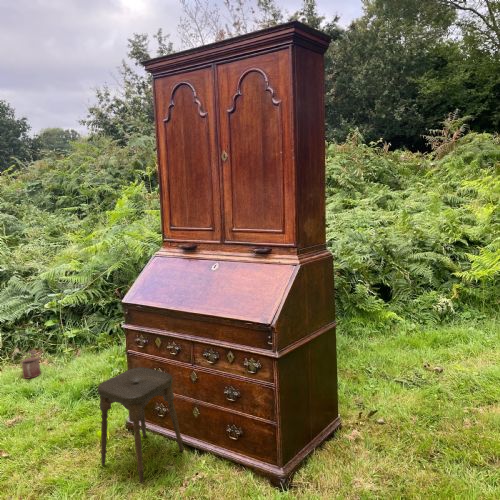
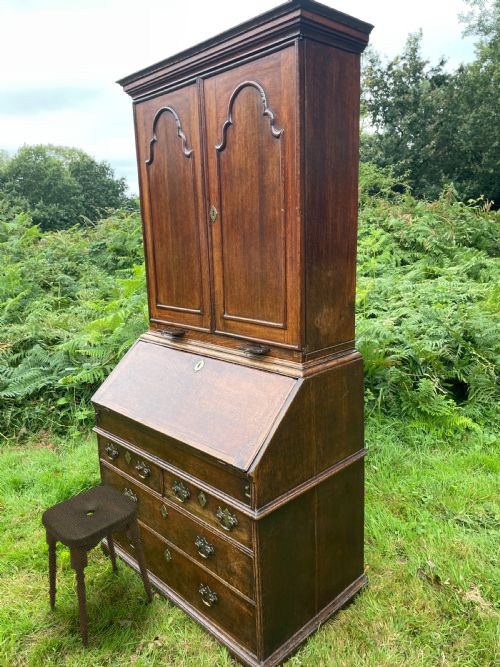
watering can: present [20,350,41,379] -> none [16,432,40,465]

